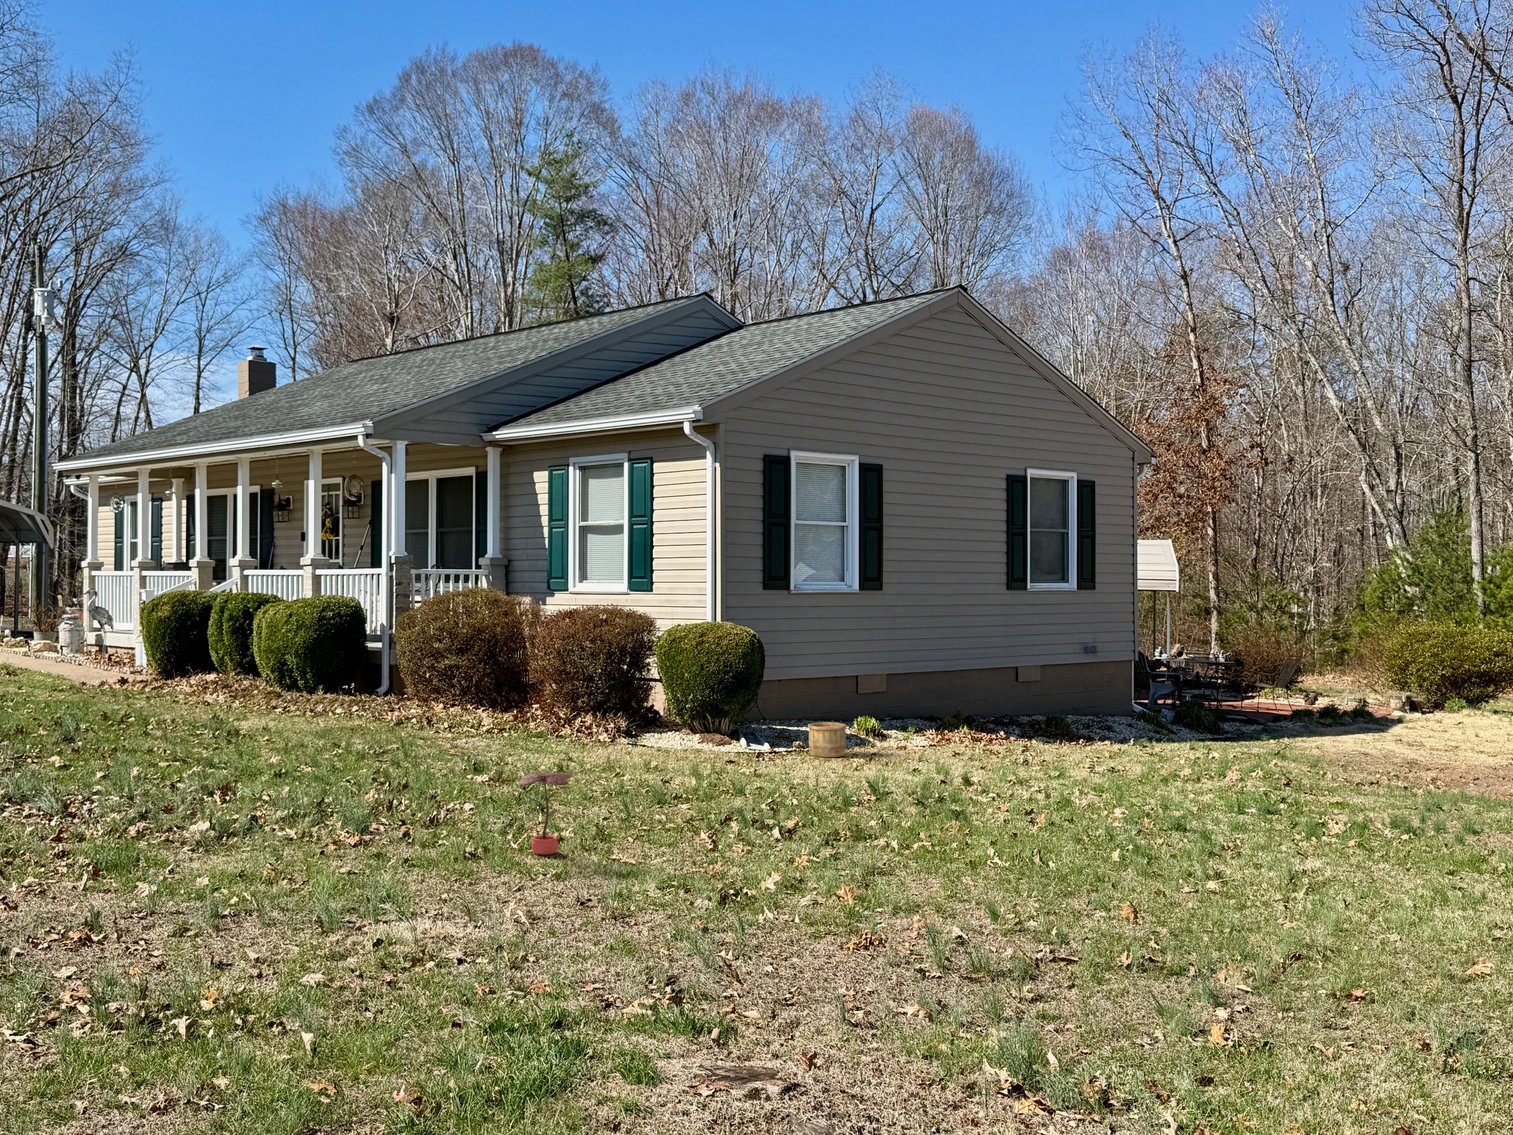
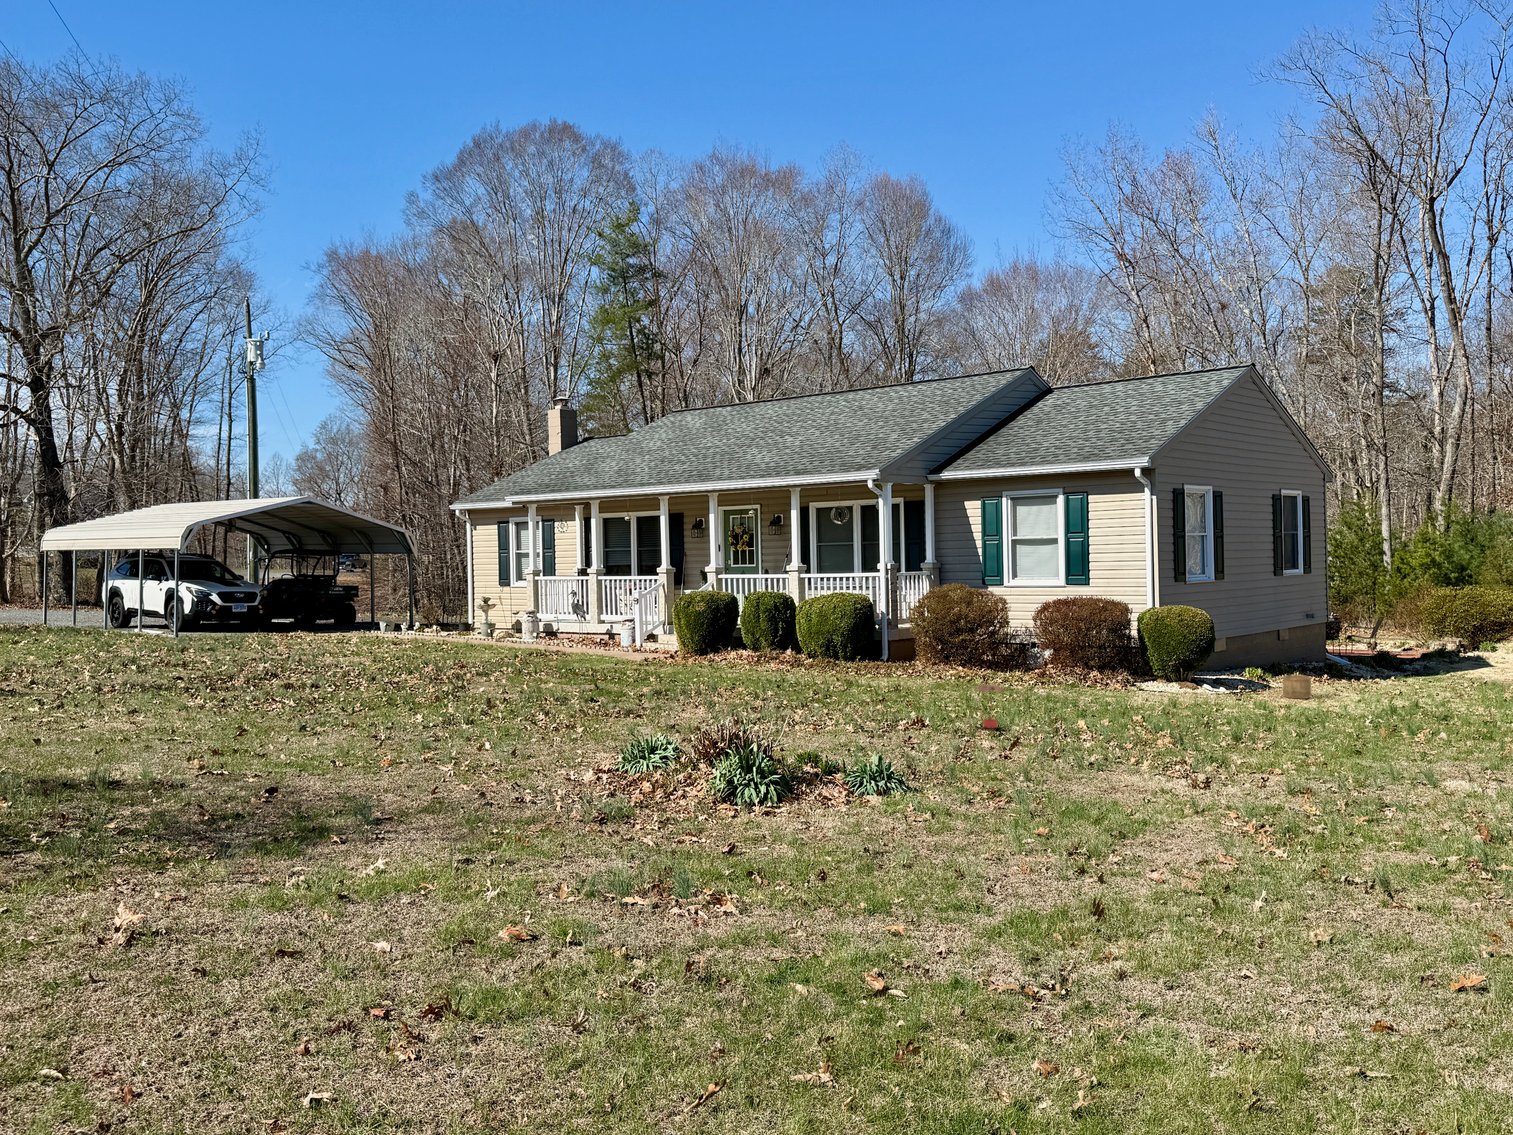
potted plant: present [519,772,571,855] -> present [976,685,1004,728]

